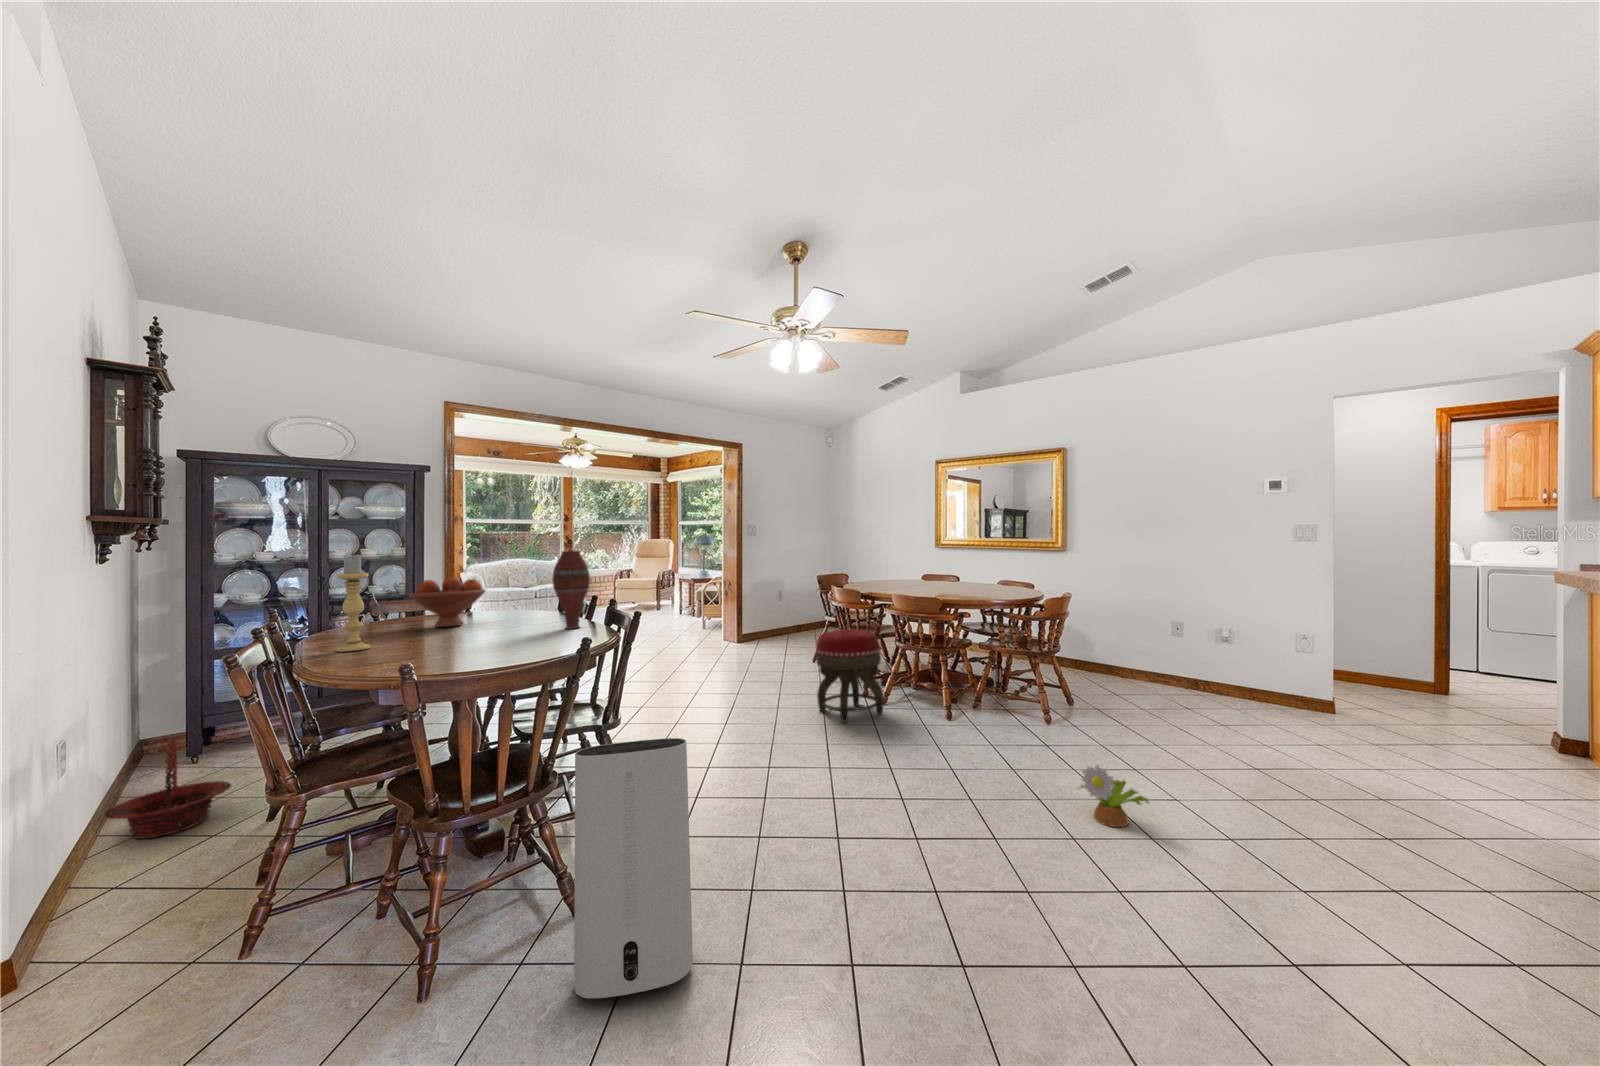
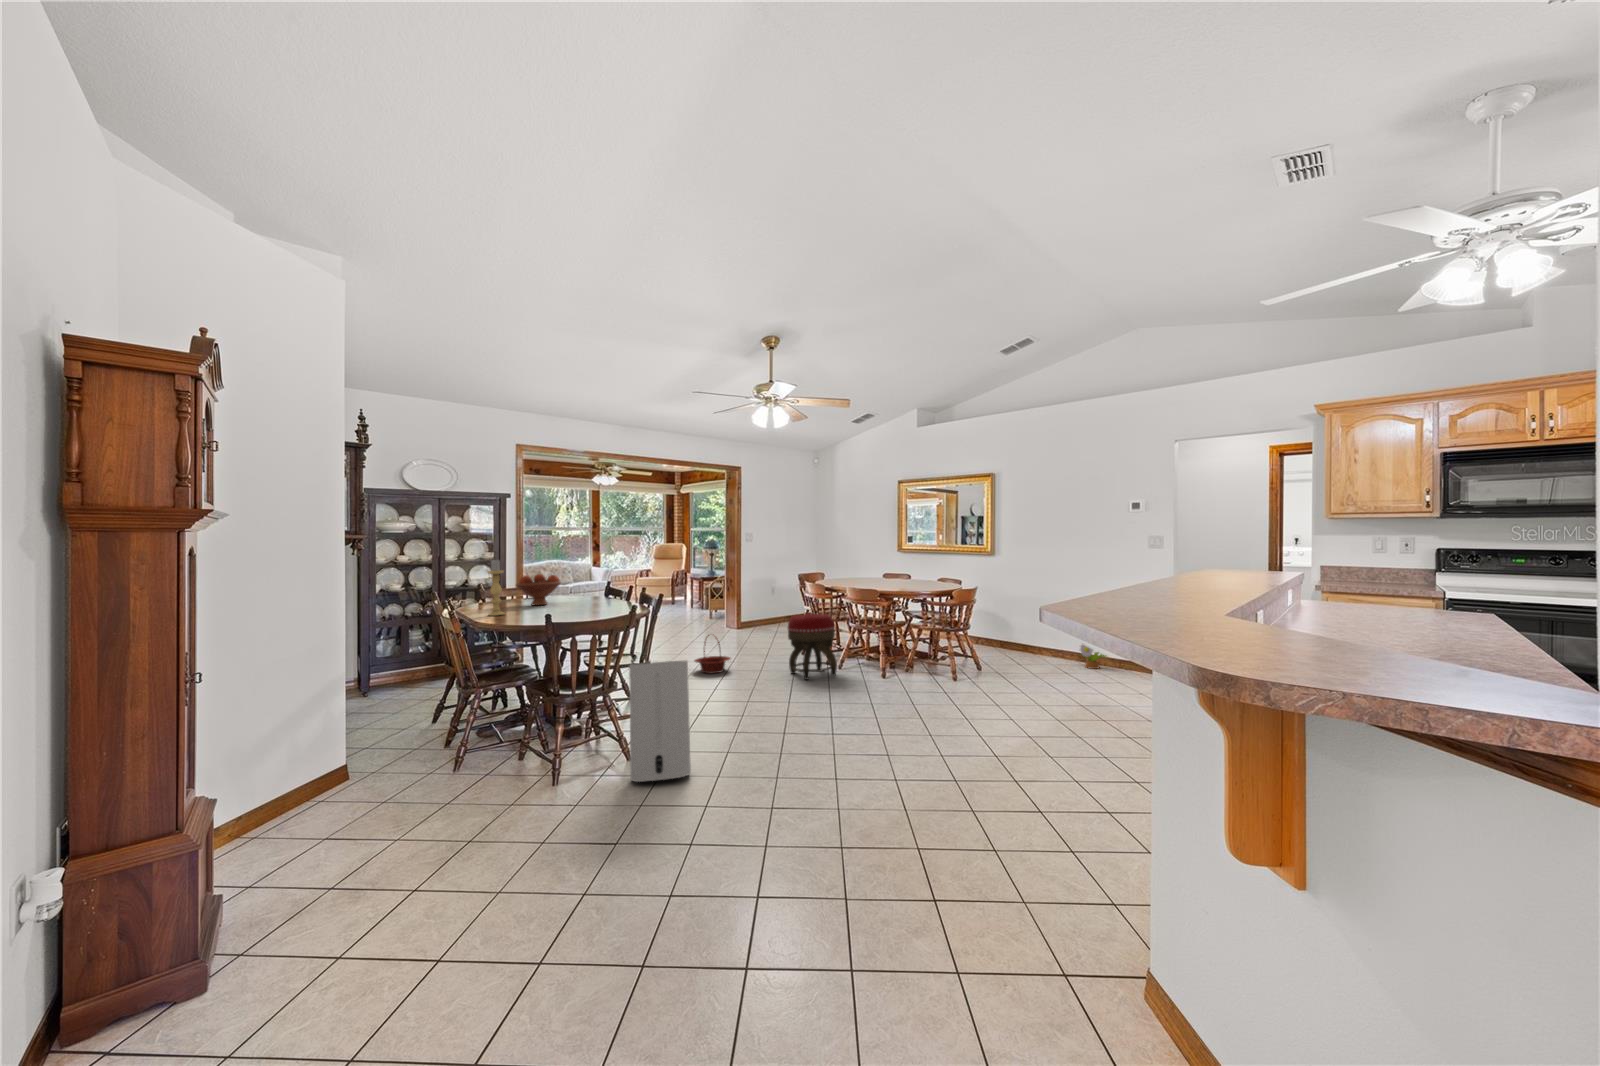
vase: present [552,549,590,629] -> none [606,555,629,606]
basket: present [104,739,231,839] -> present [695,635,730,674]
decorative plant: present [1081,765,1149,827] -> present [1080,645,1106,669]

